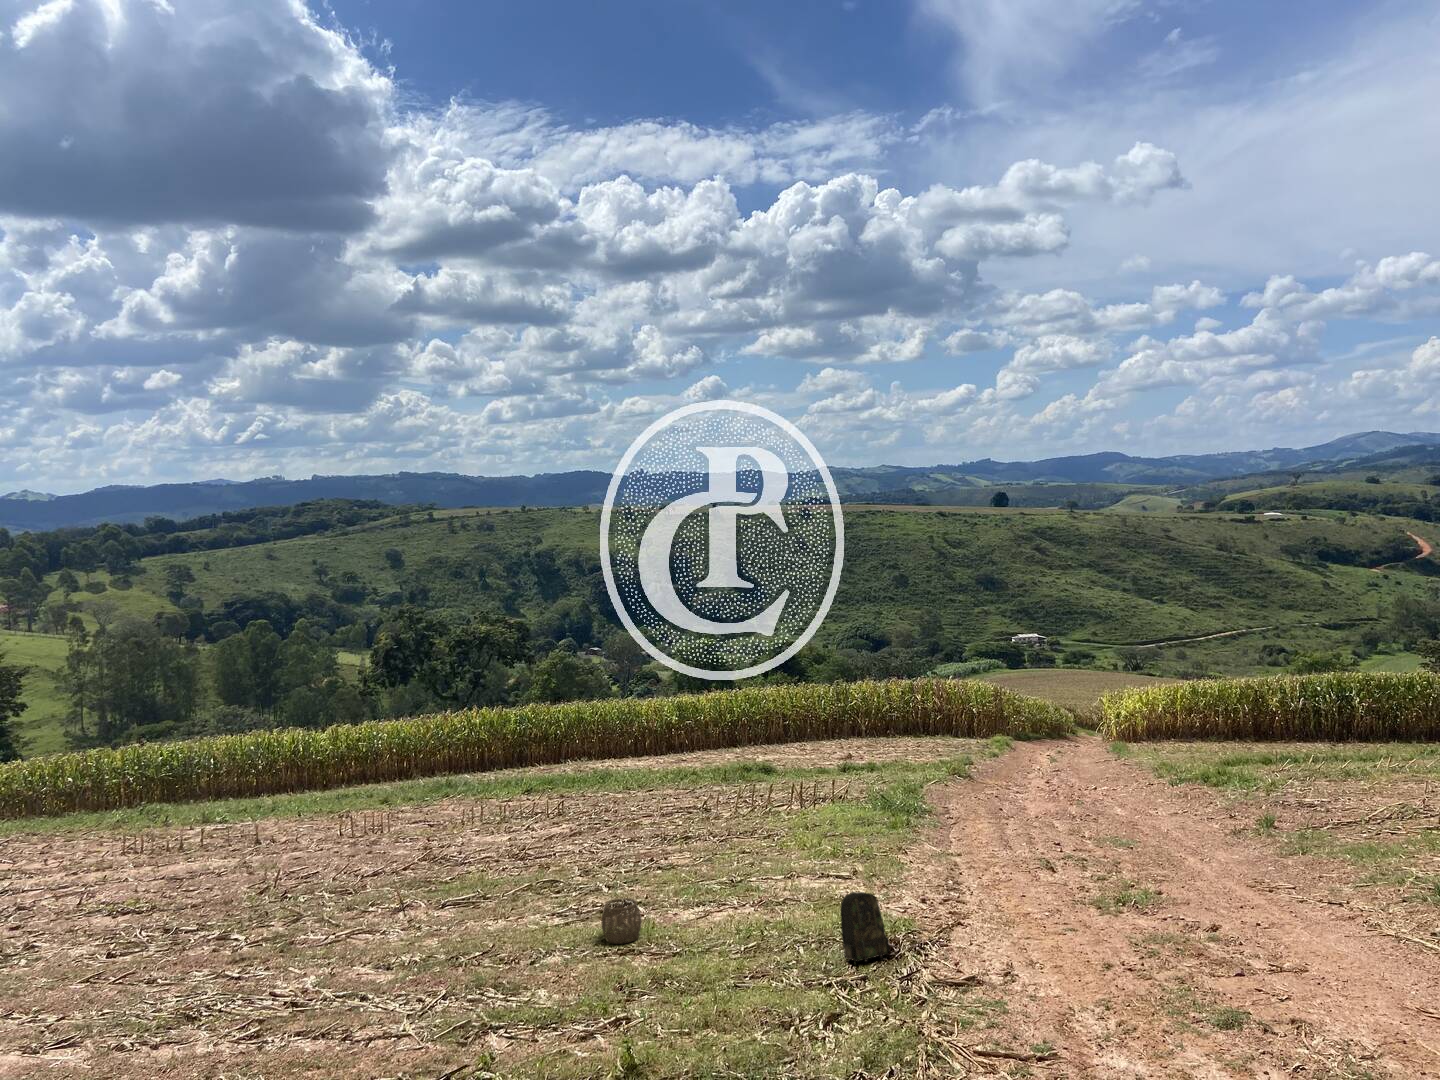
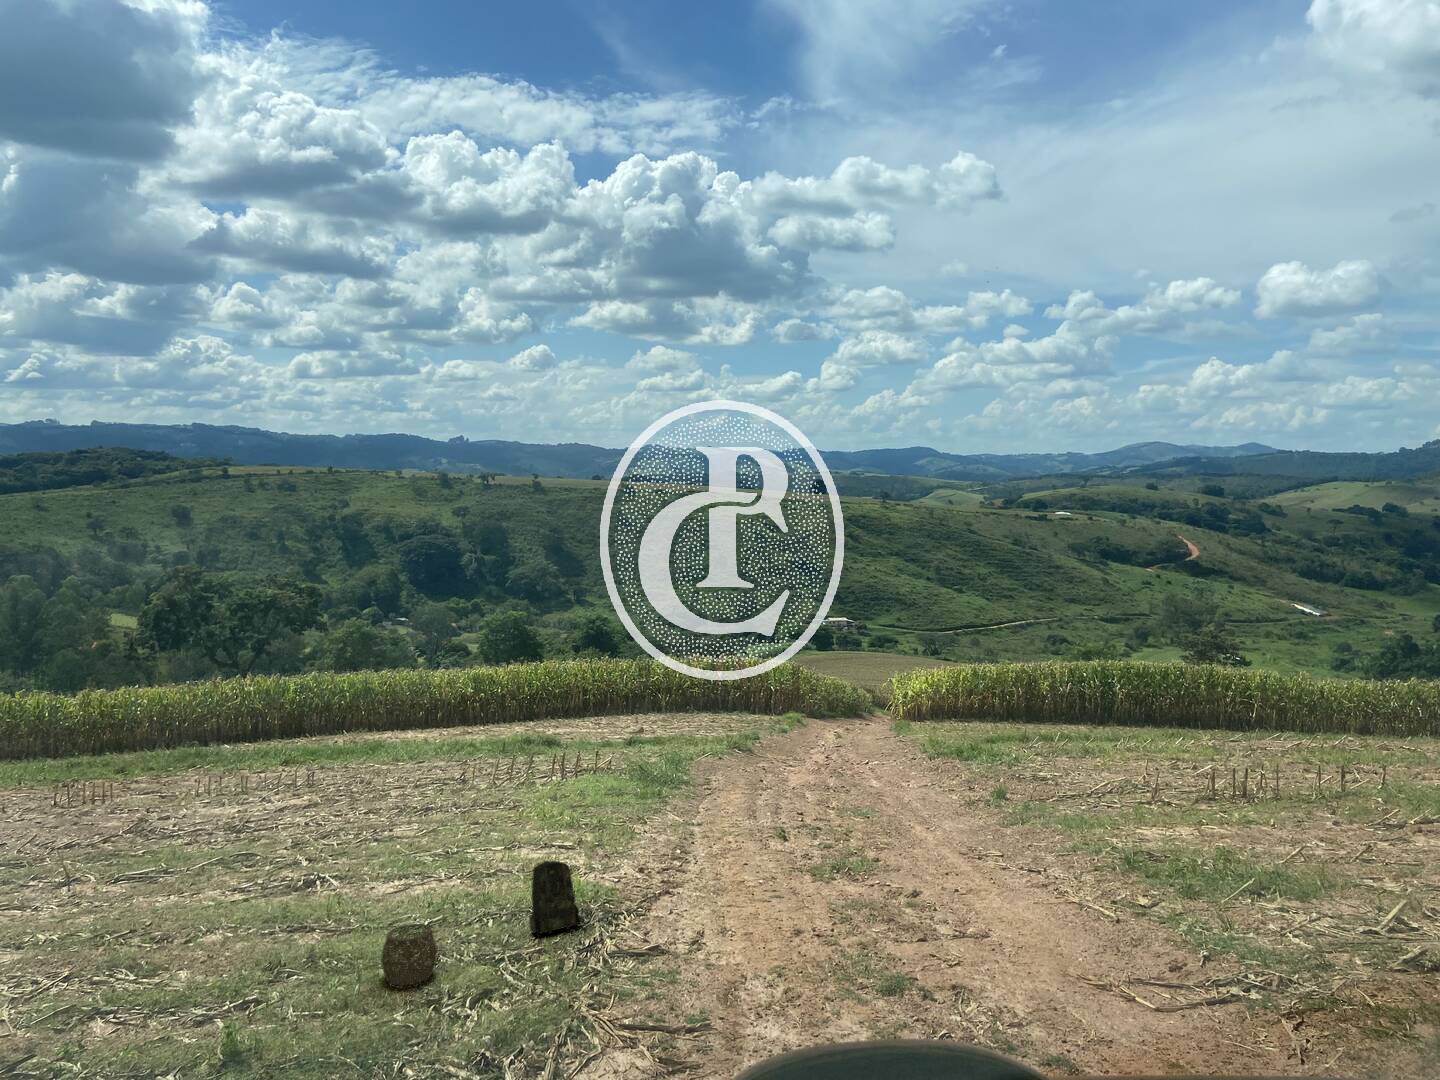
woven basket: present [602,898,642,944] -> present [381,924,437,986]

